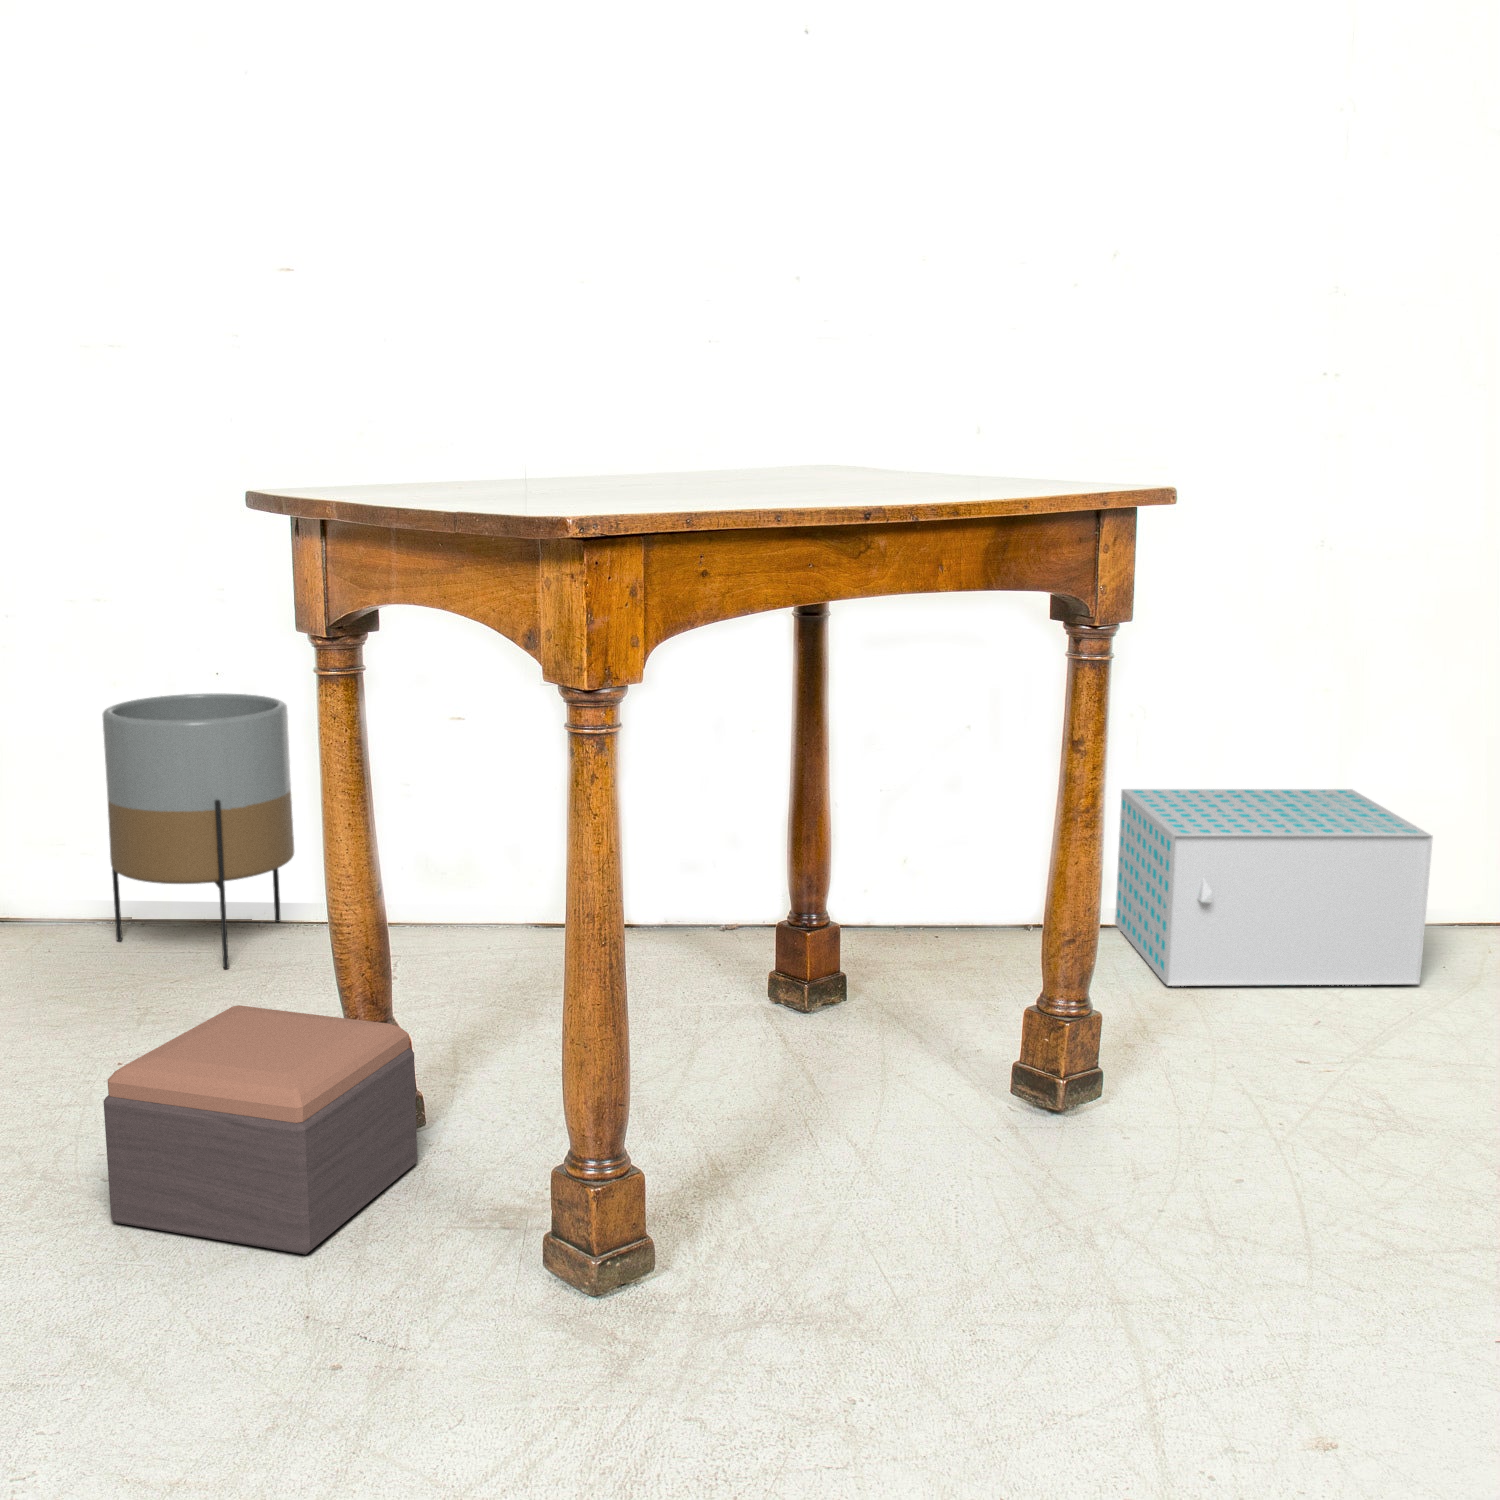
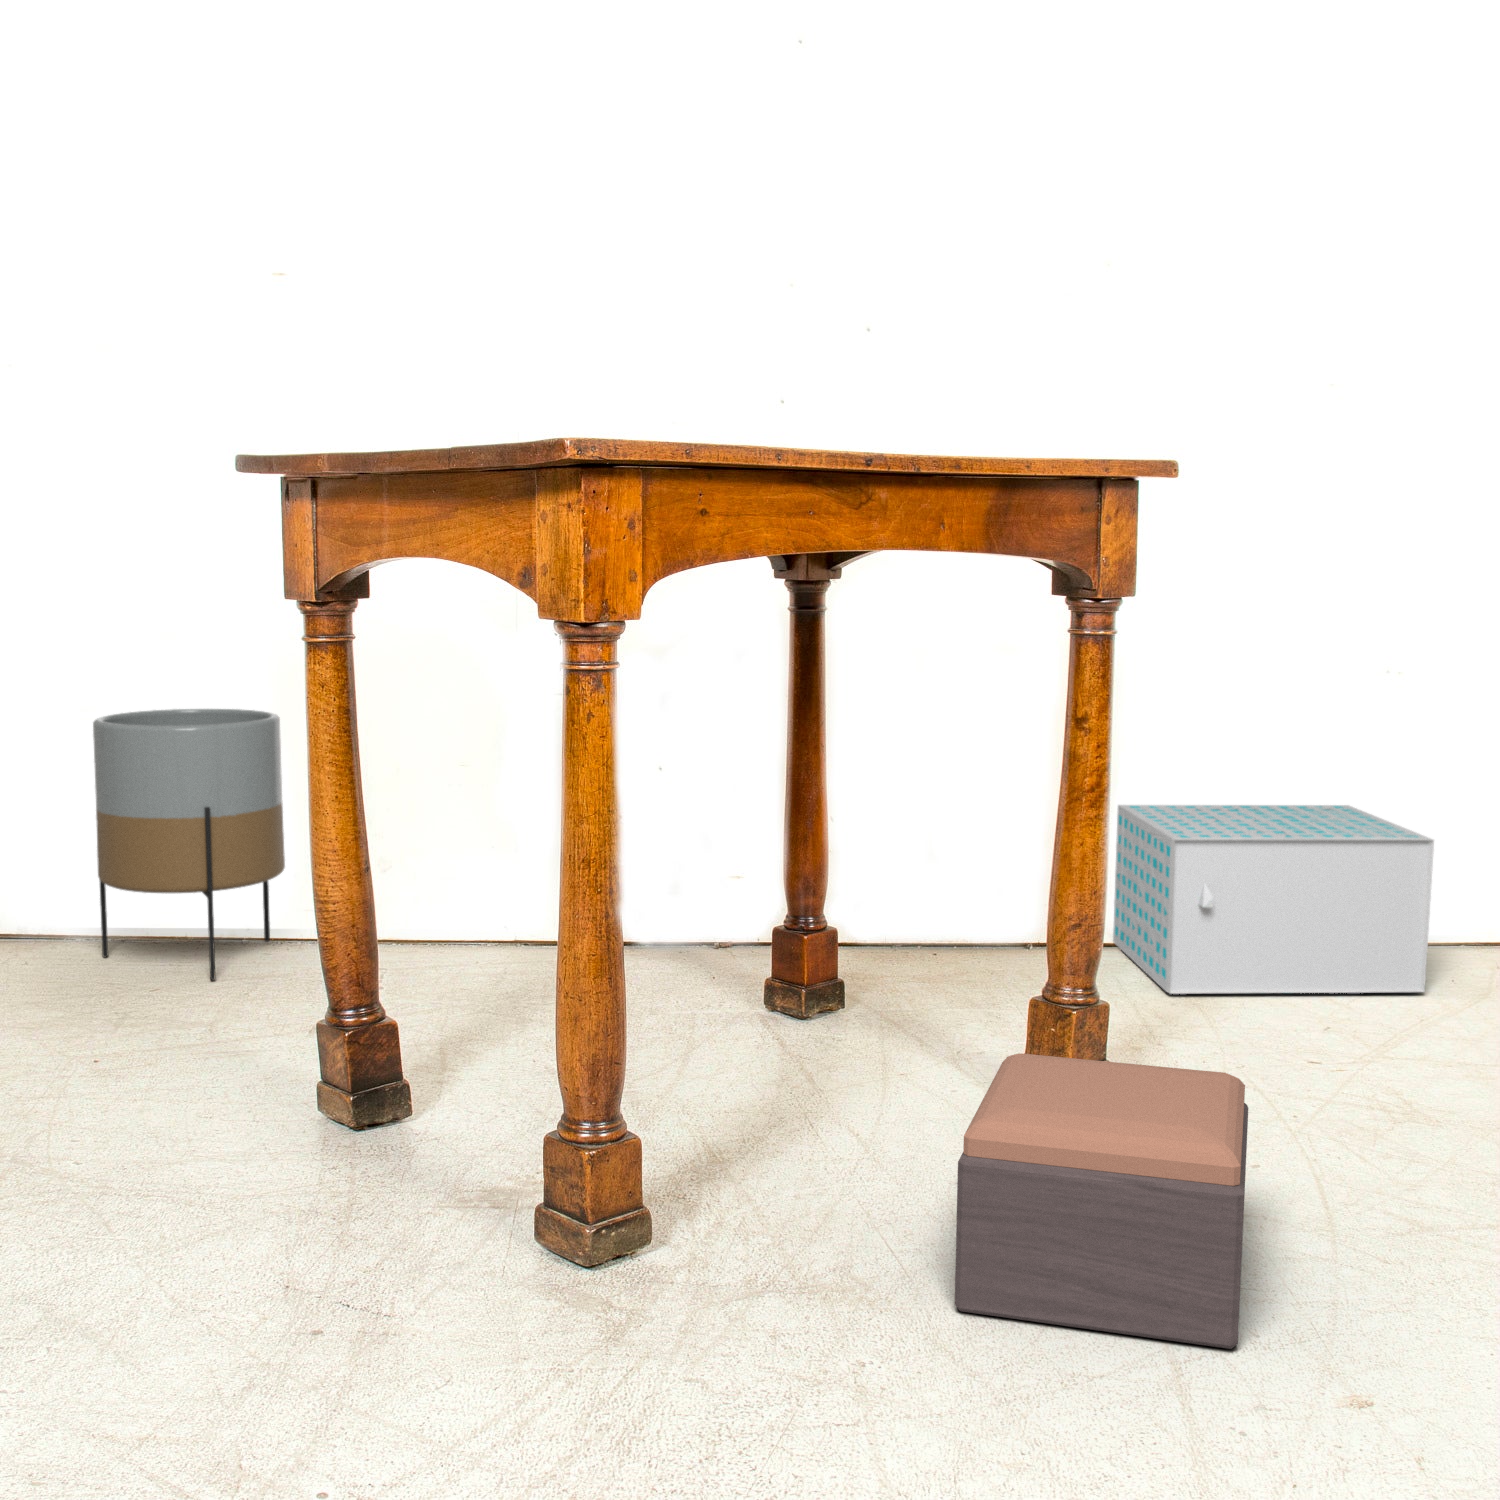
footstool: present [103,1005,417,1254] -> present [955,1053,1248,1349]

